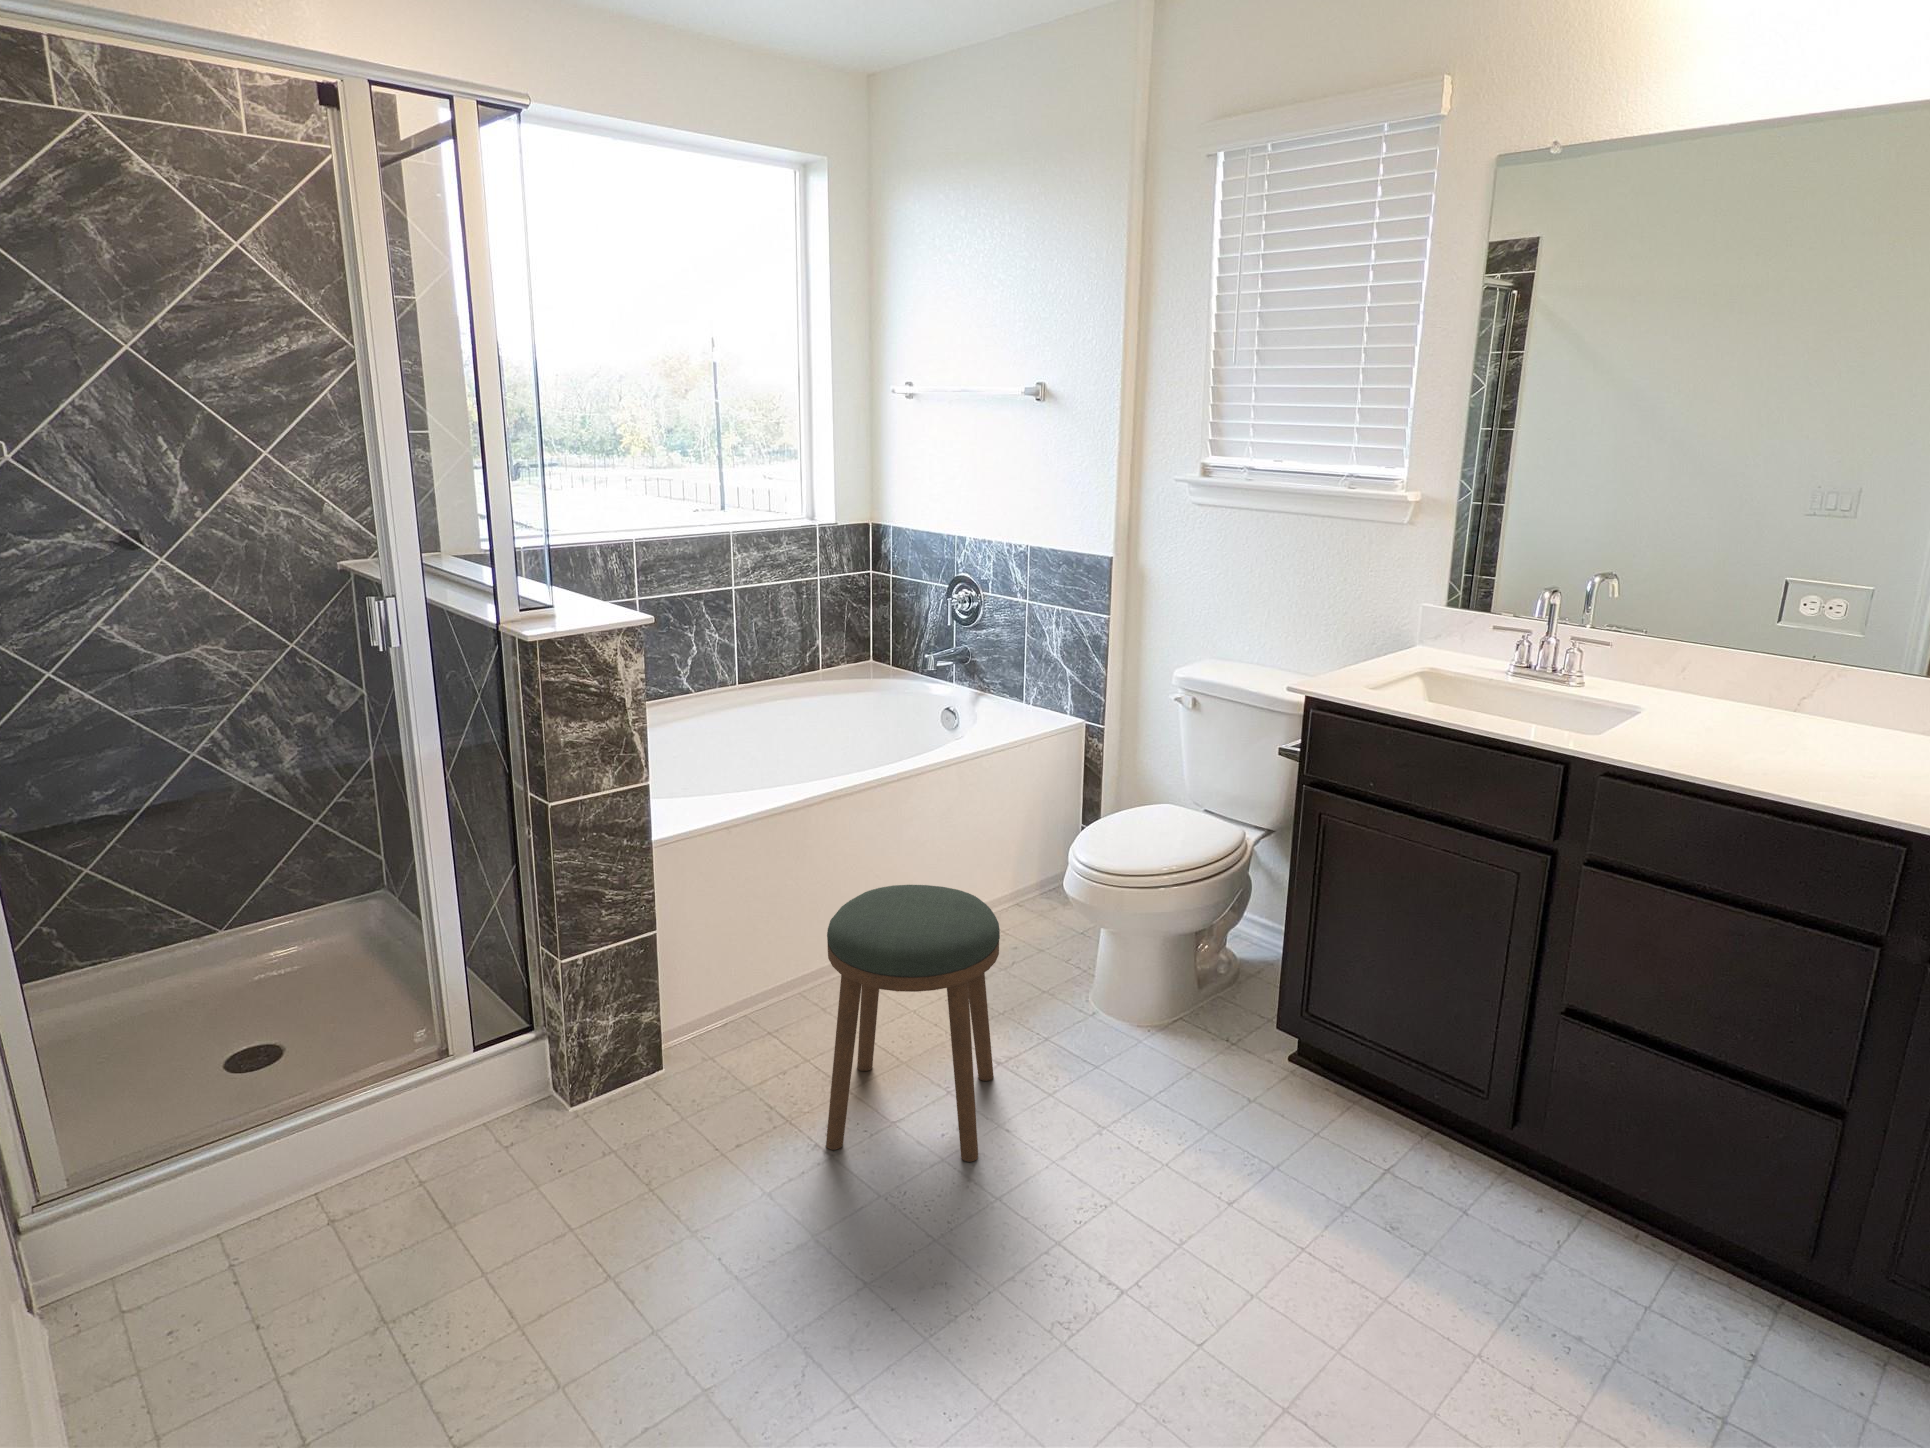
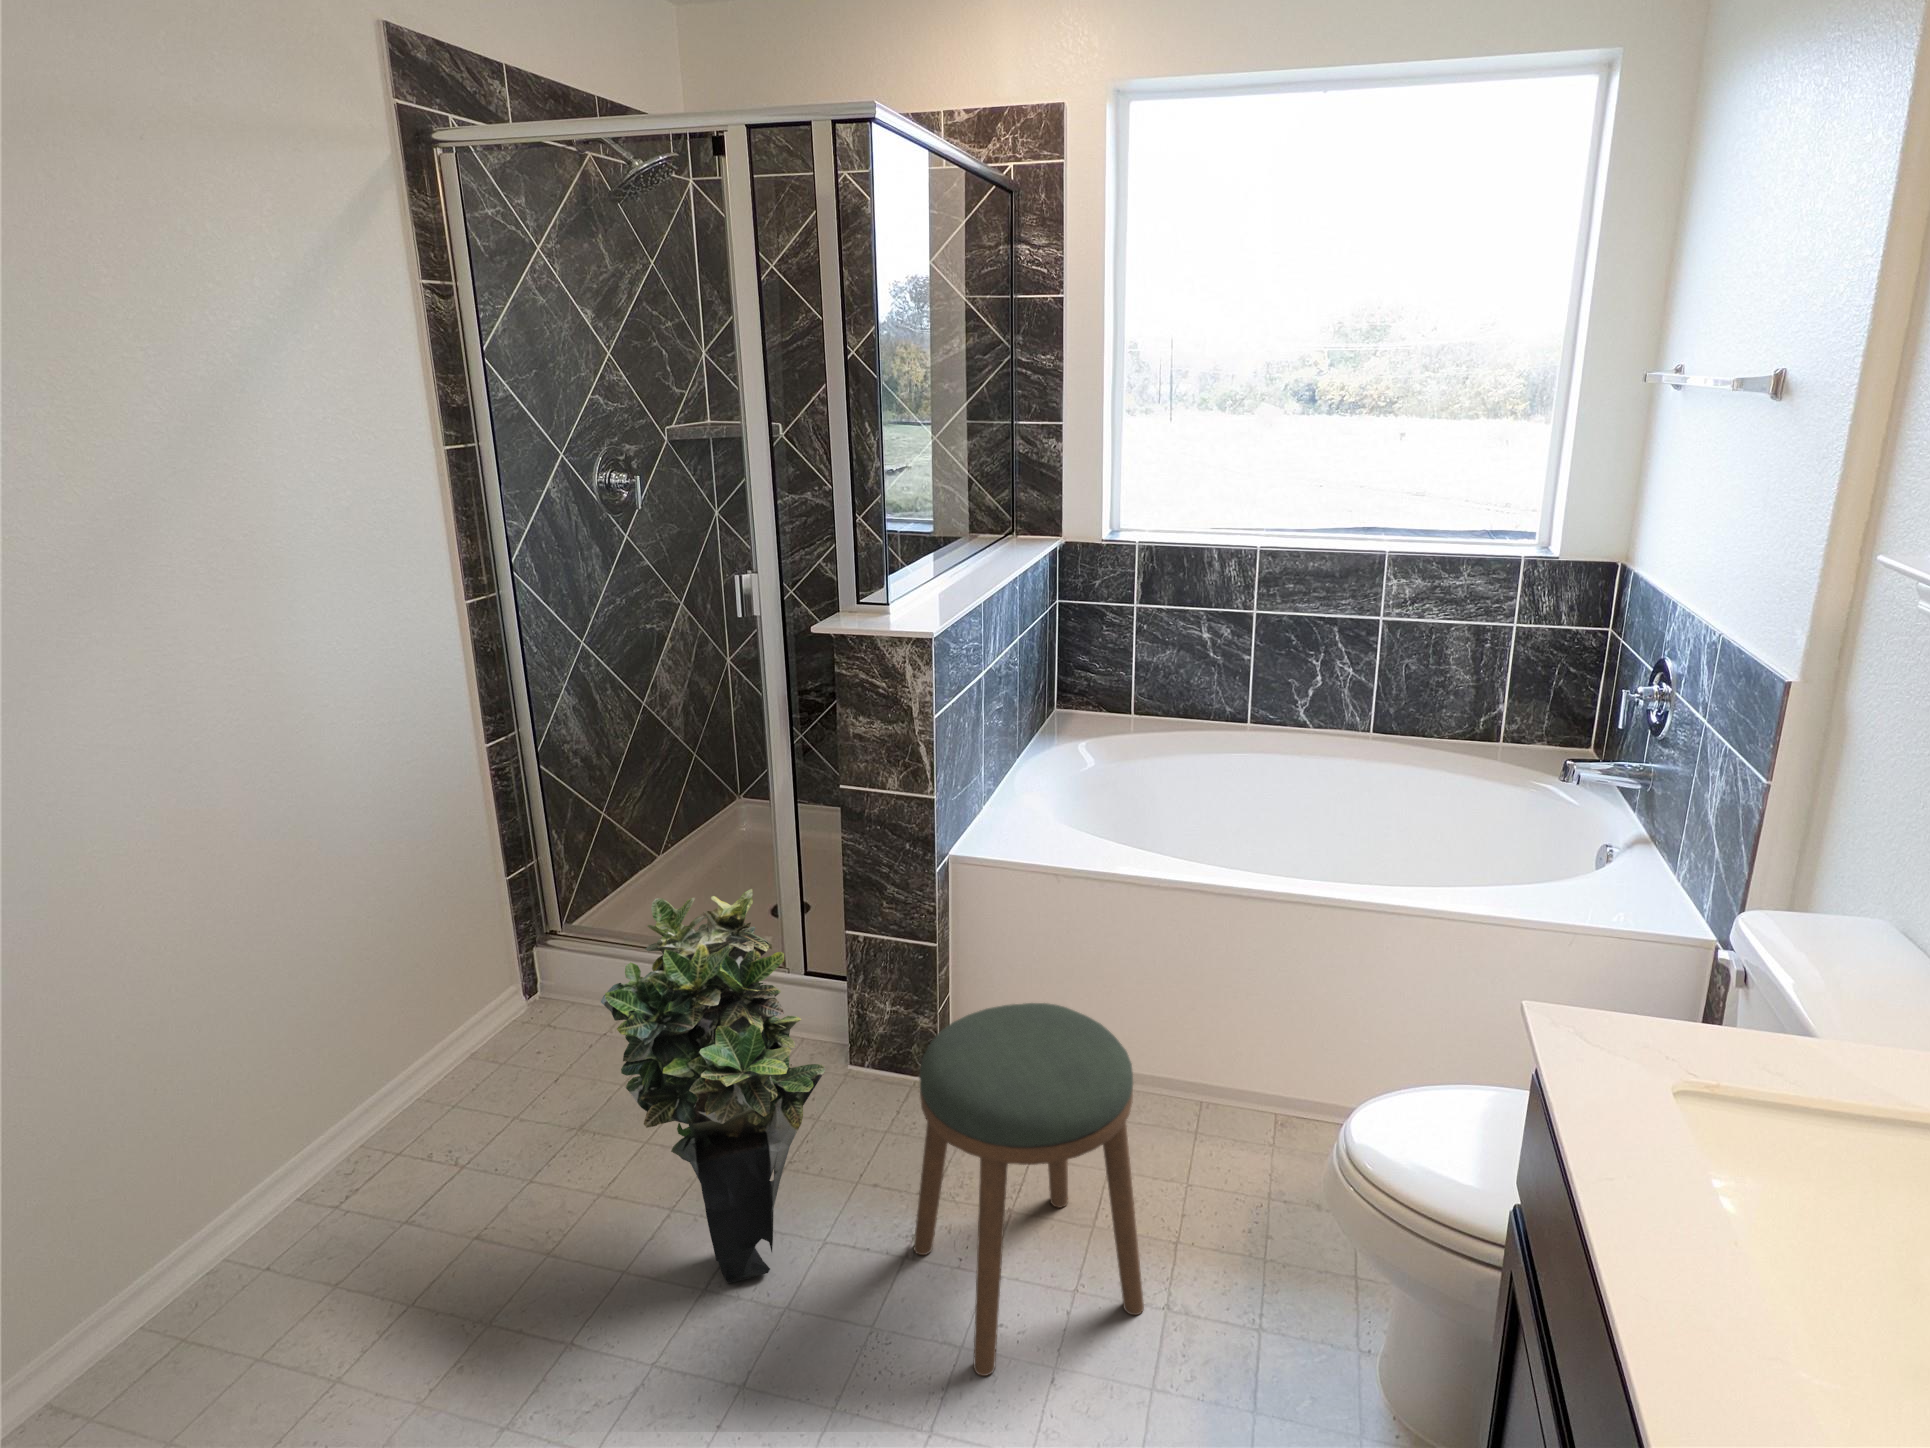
potted plant: none [539,901,786,1263] -> present [601,889,825,1284]

